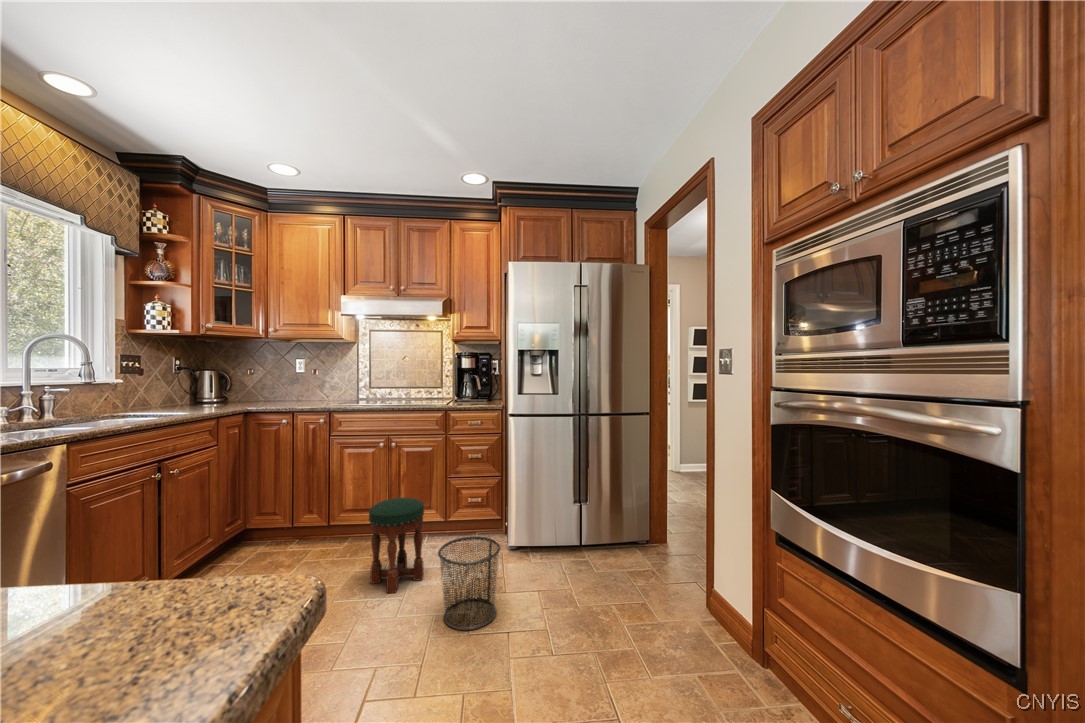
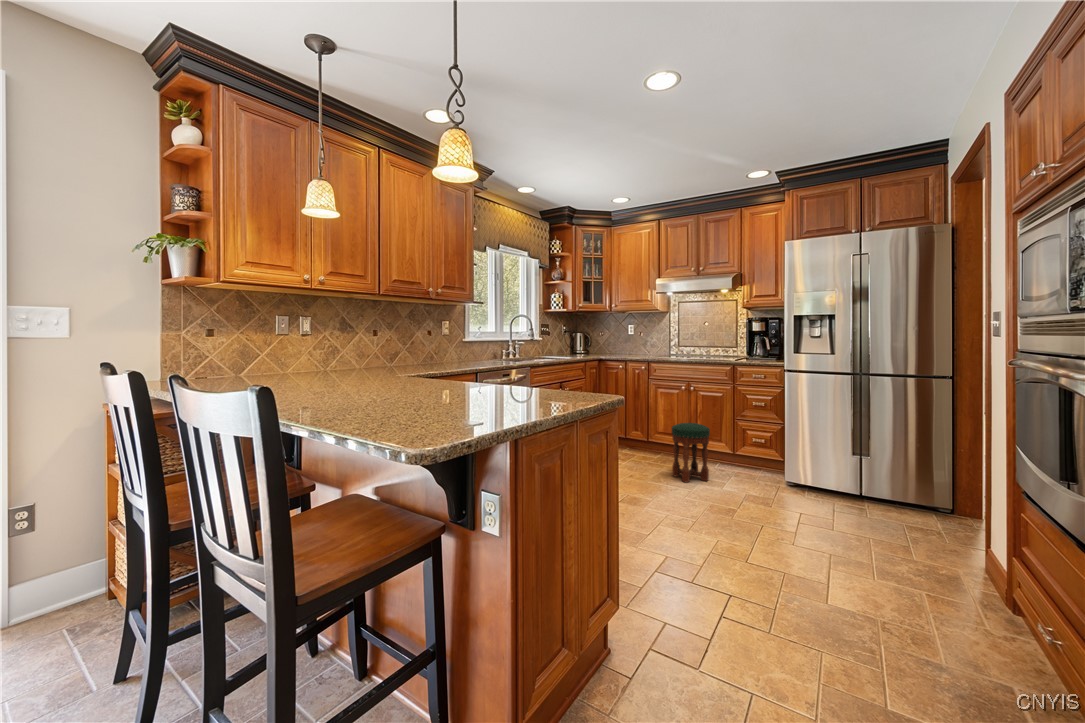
waste bin: present [438,536,500,630] -> none [713,451,760,508]

